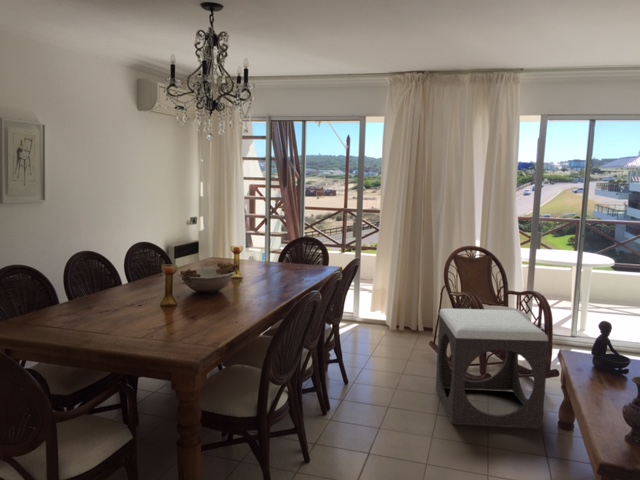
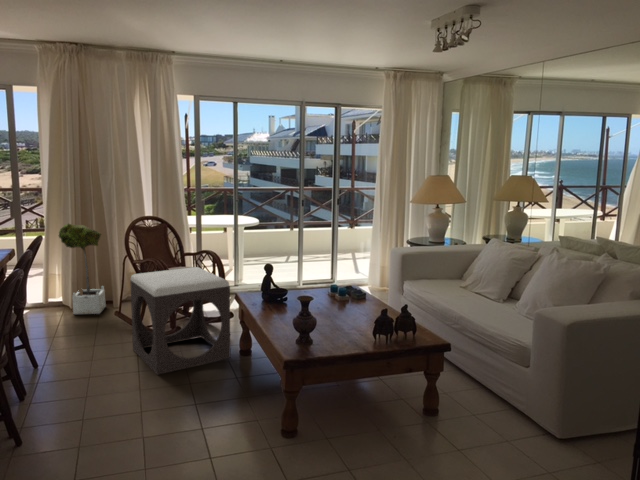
potted tree: none [387,247,425,340] -> present [59,224,106,314]

